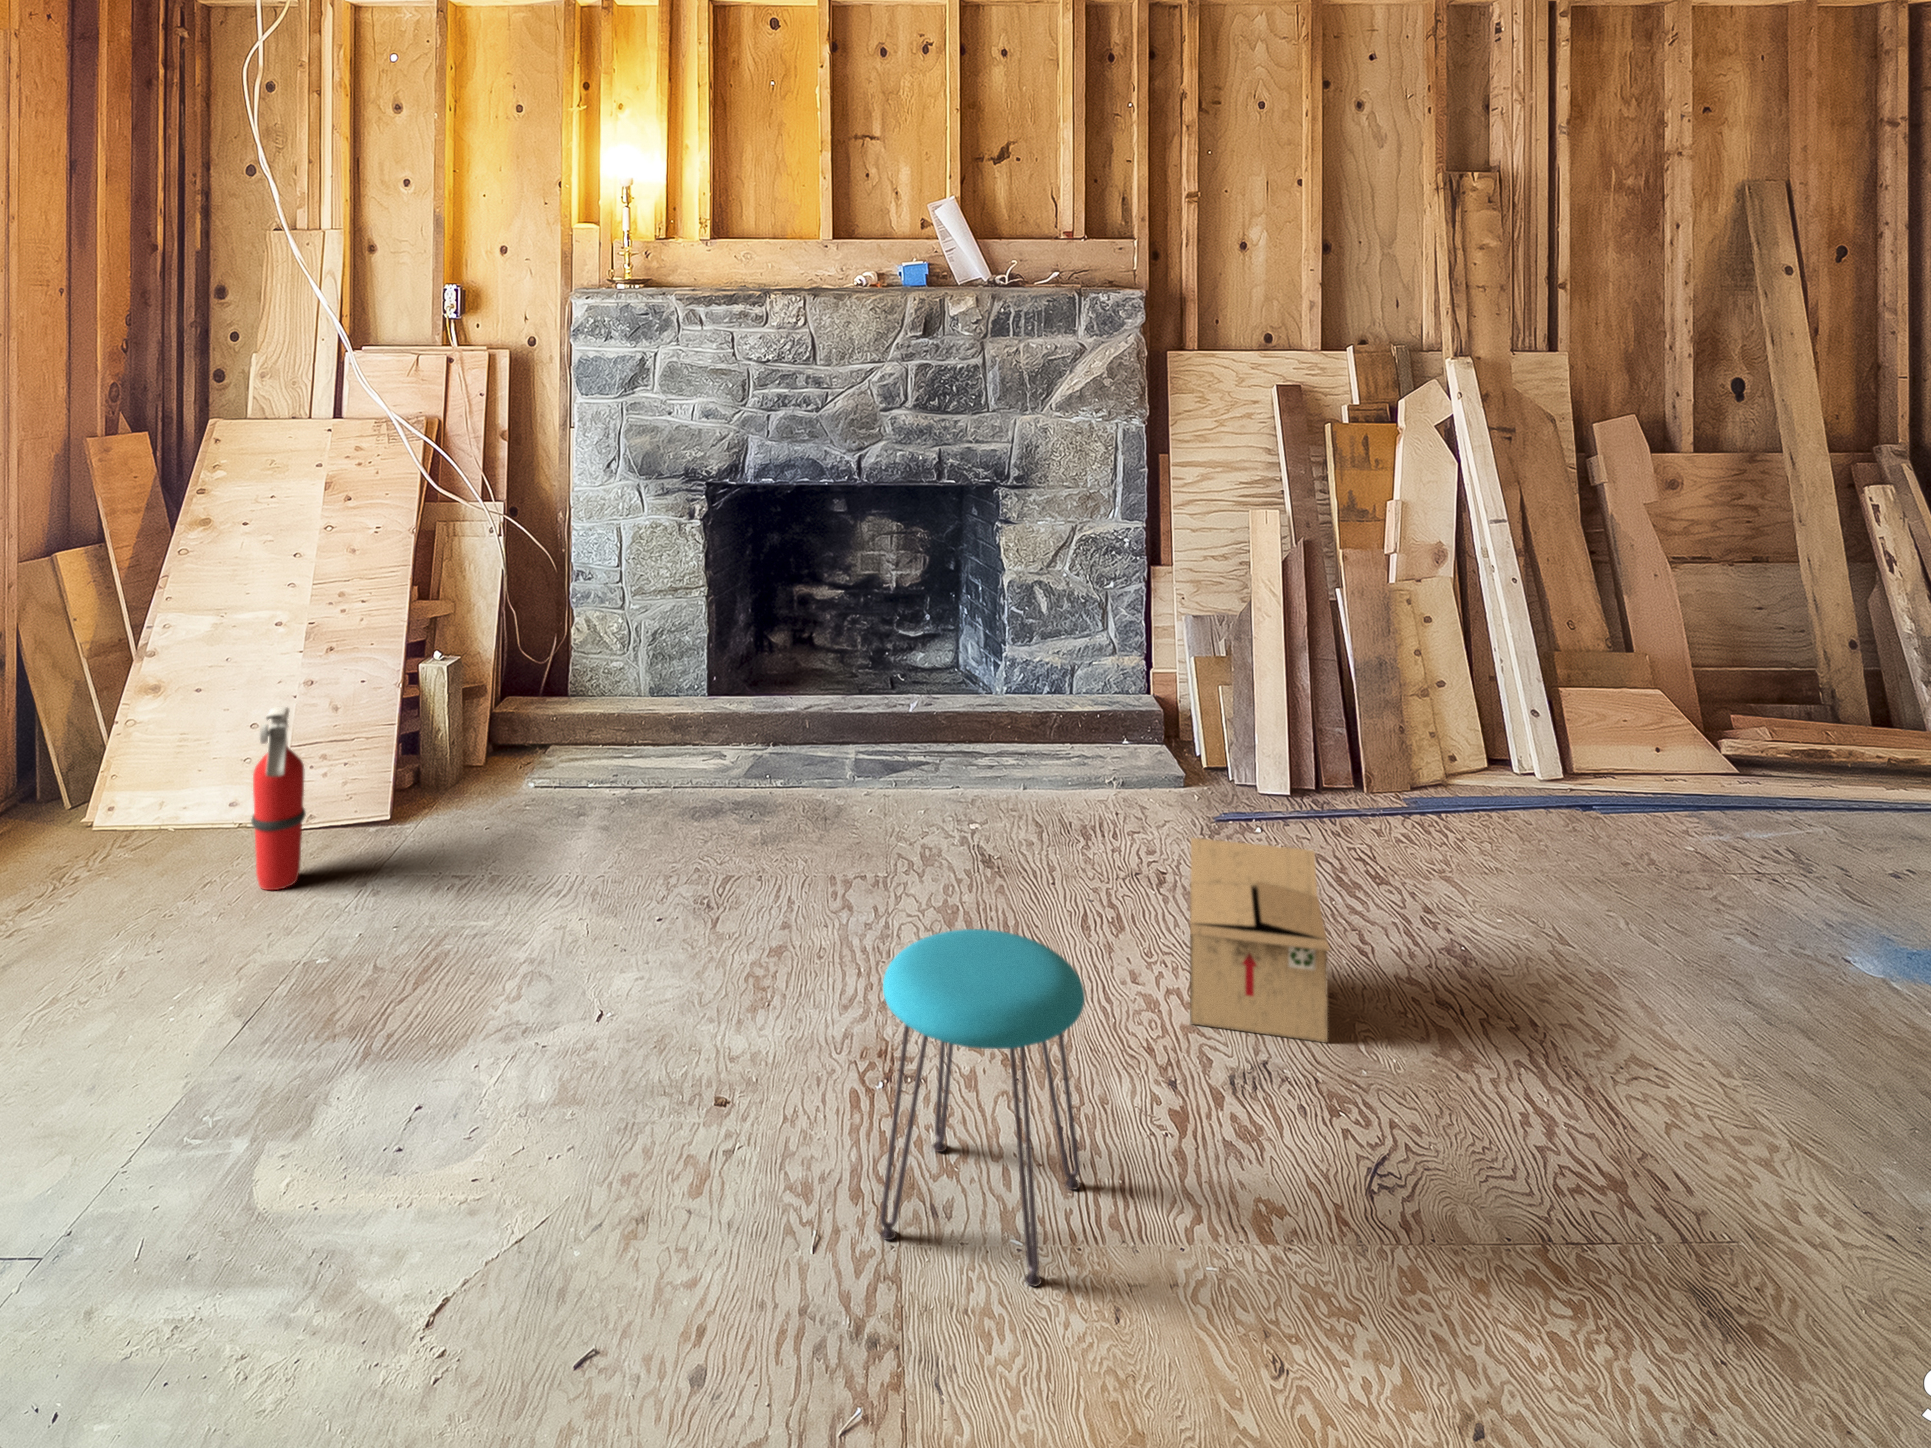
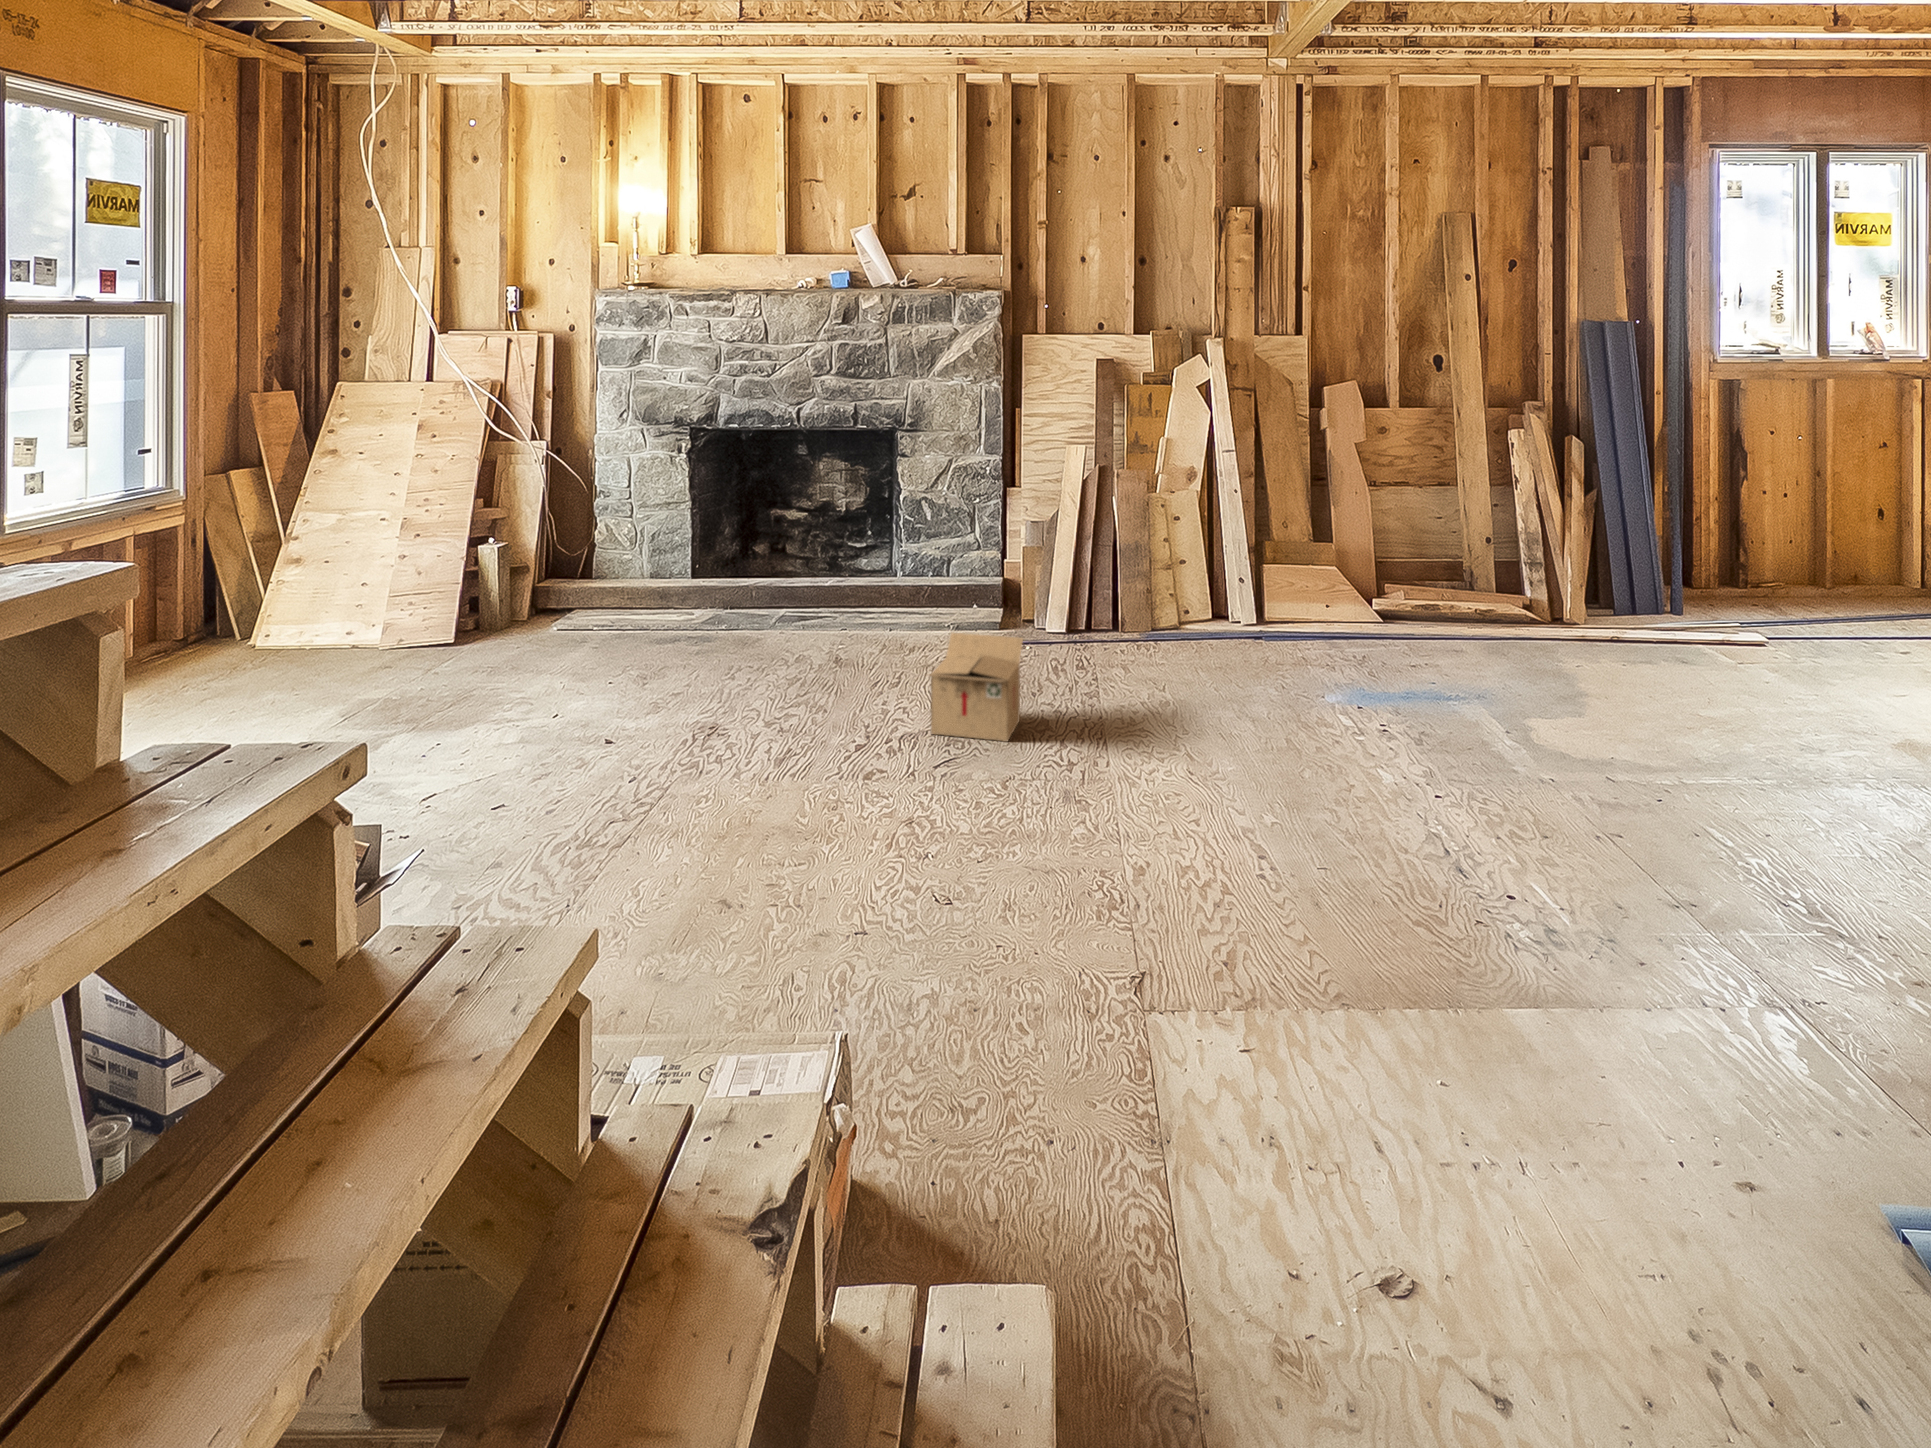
fire extinguisher: present [251,707,306,890] -> none [367,561,402,677]
stool: present [880,929,1085,1286] -> none [702,653,824,824]

